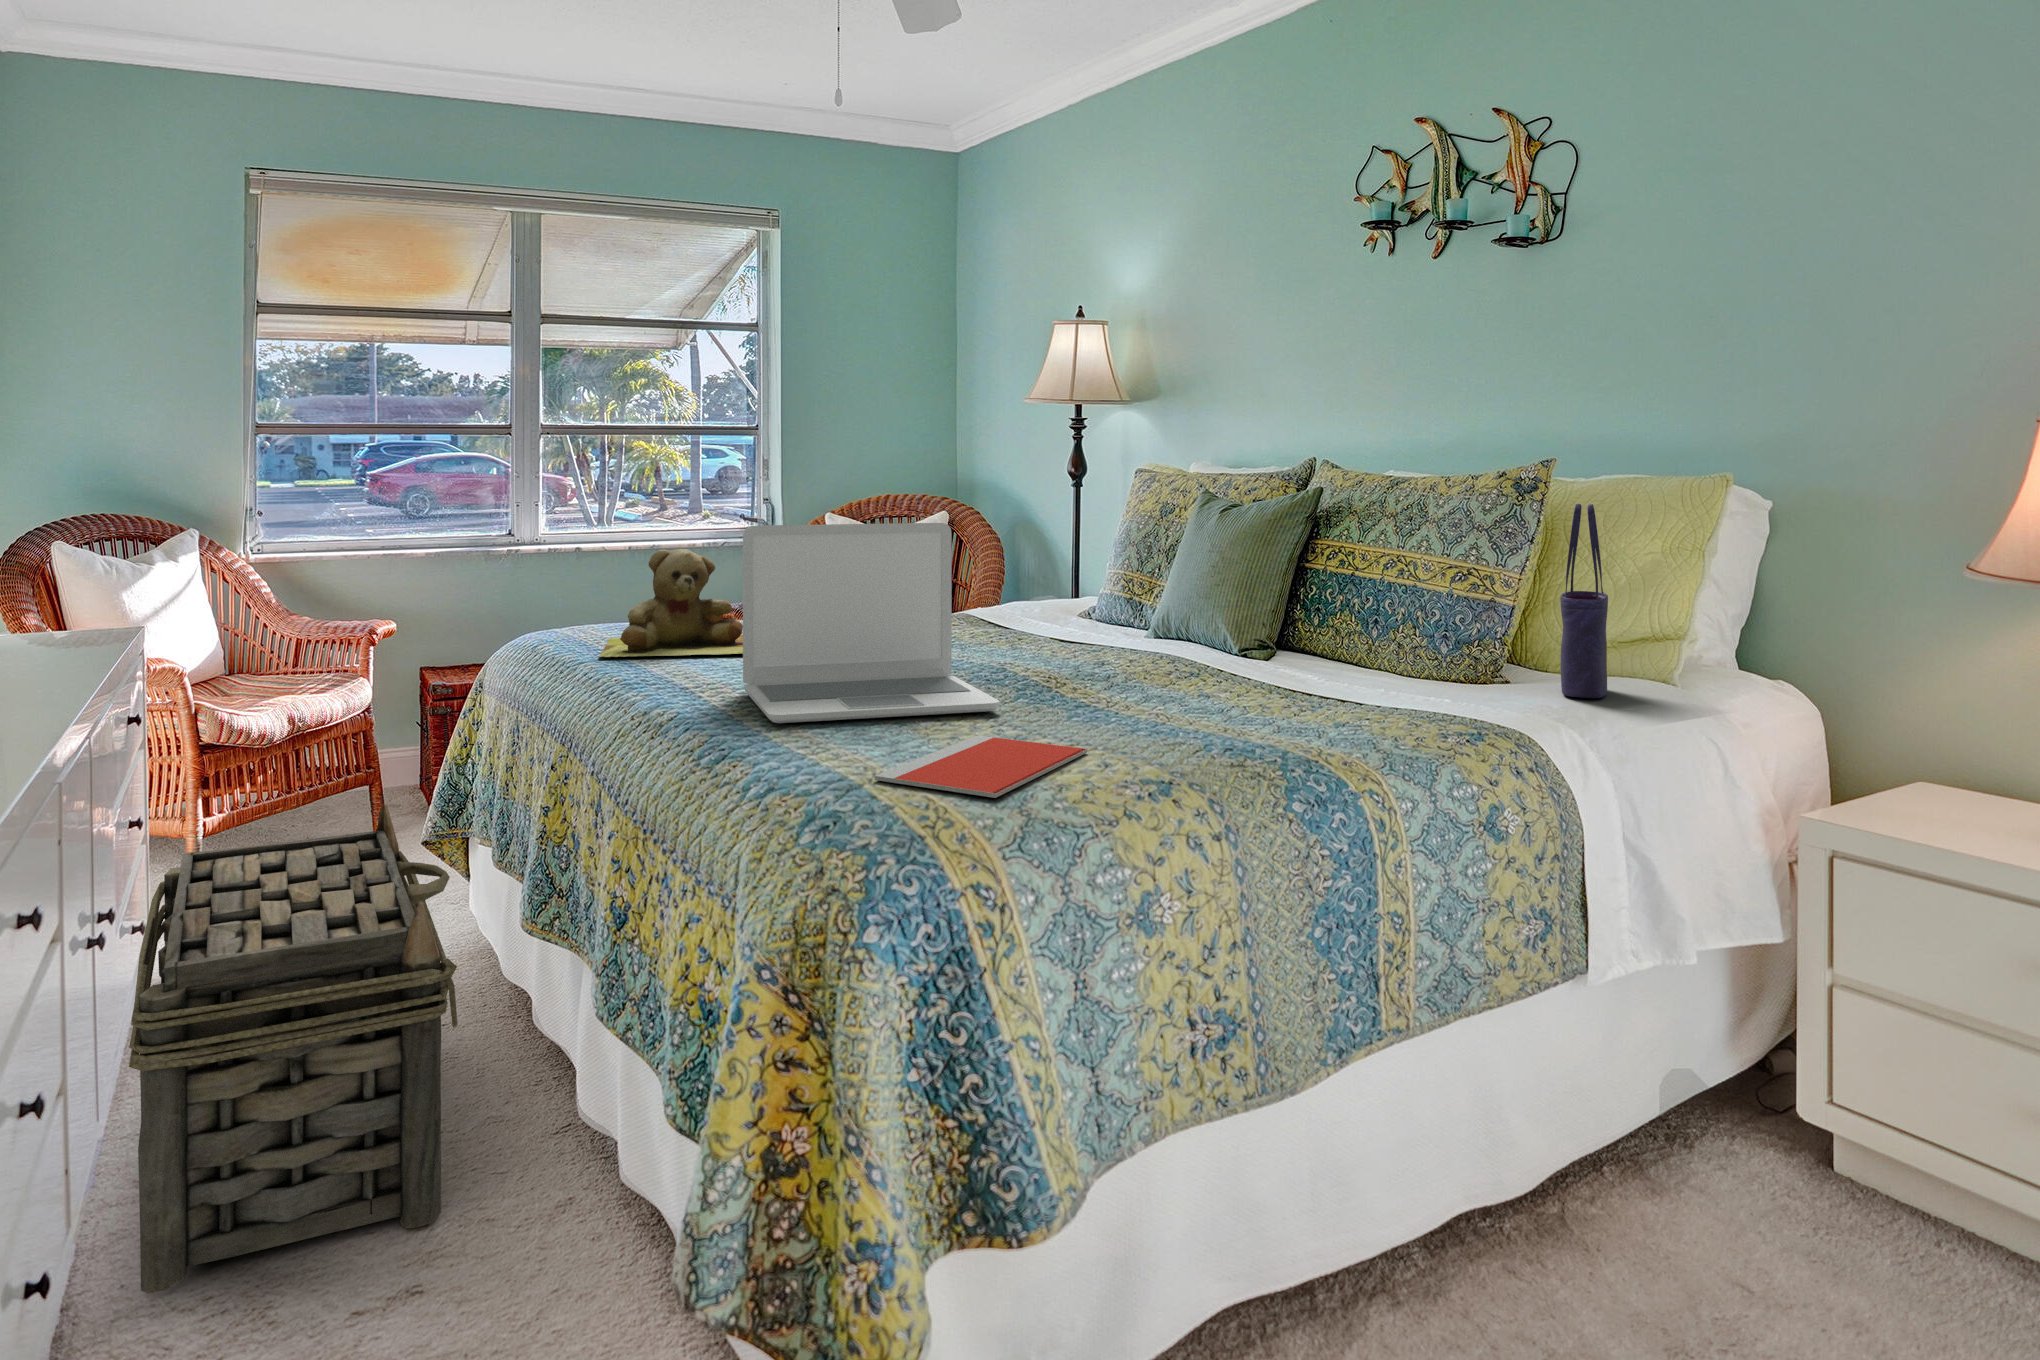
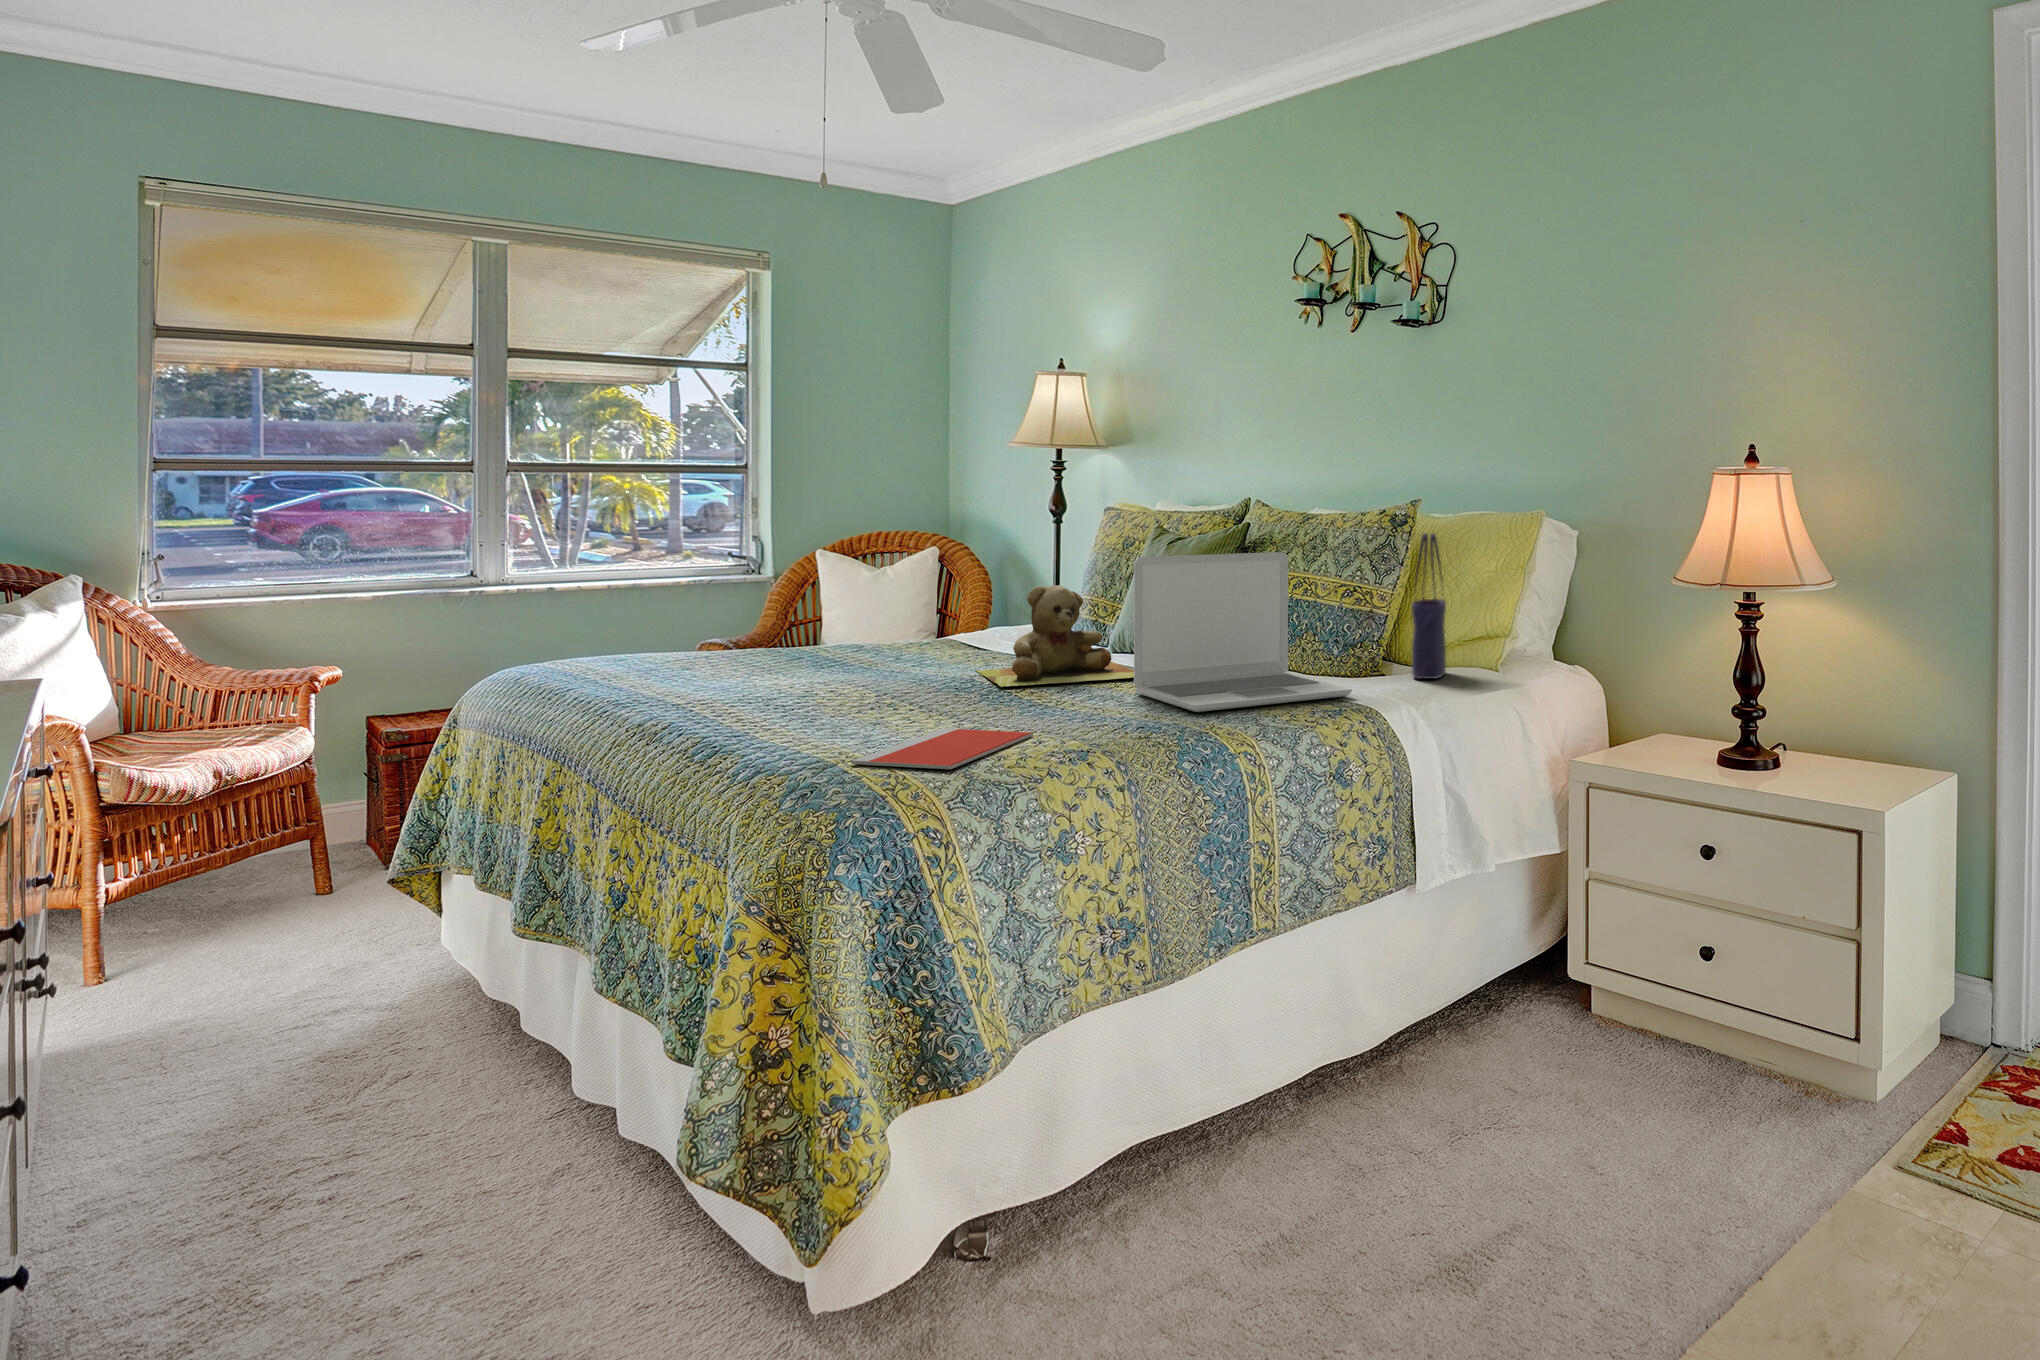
laptop: present [743,523,999,723] -> present [1134,552,1352,712]
teddy bear: present [599,549,743,657] -> present [976,585,1134,687]
basket: present [129,805,458,1294] -> none [86,837,449,1300]

